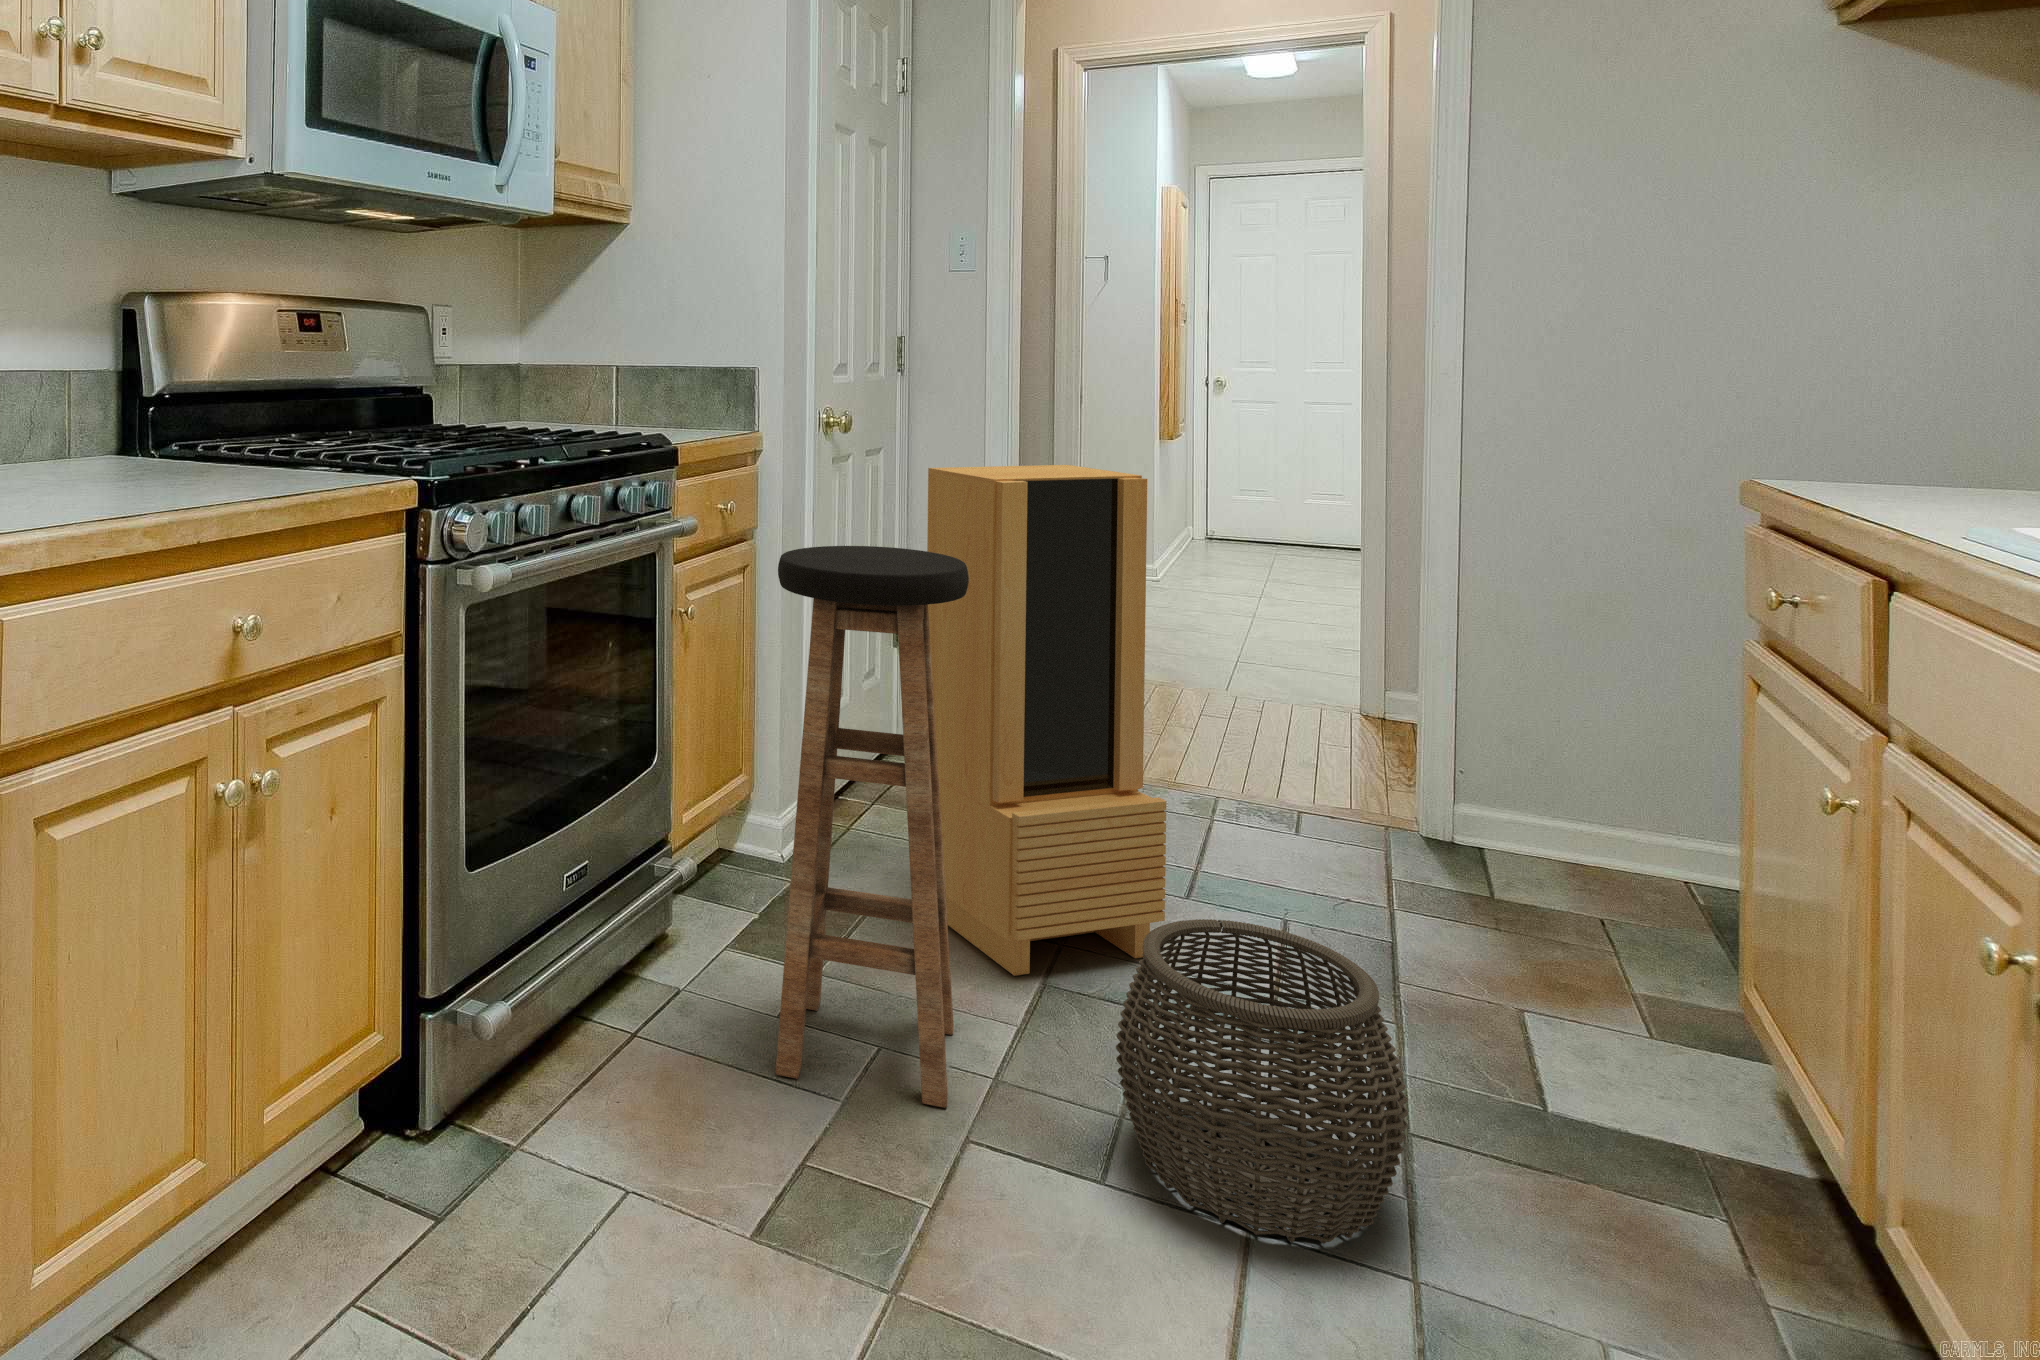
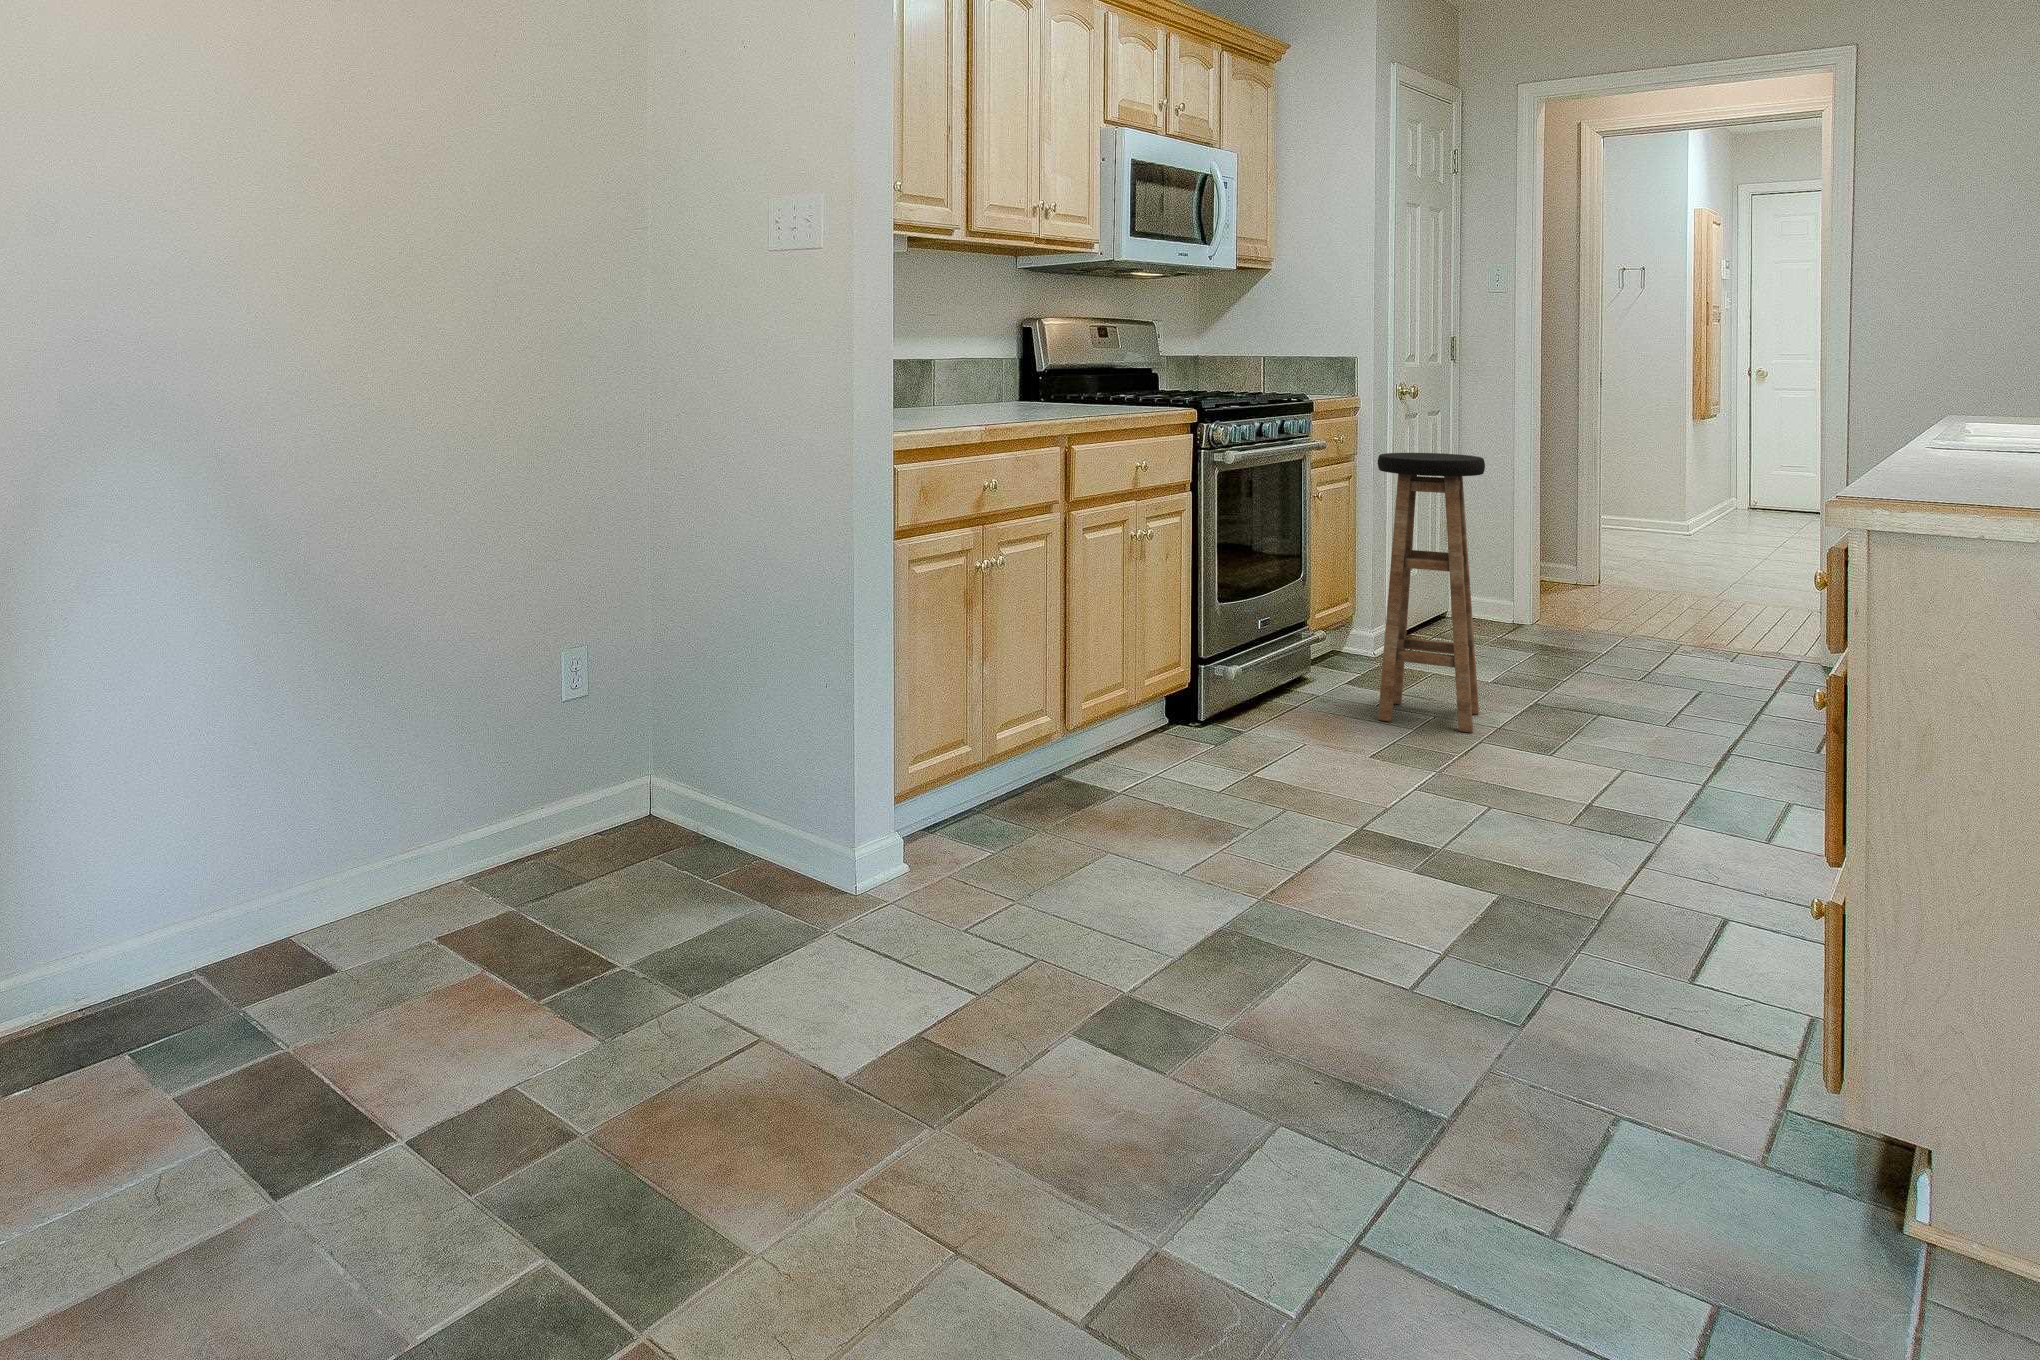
storage cabinet: present [927,465,1166,976] -> none [1465,415,1614,699]
woven basket: present [1116,919,1408,1244] -> none [1562,639,1710,772]

